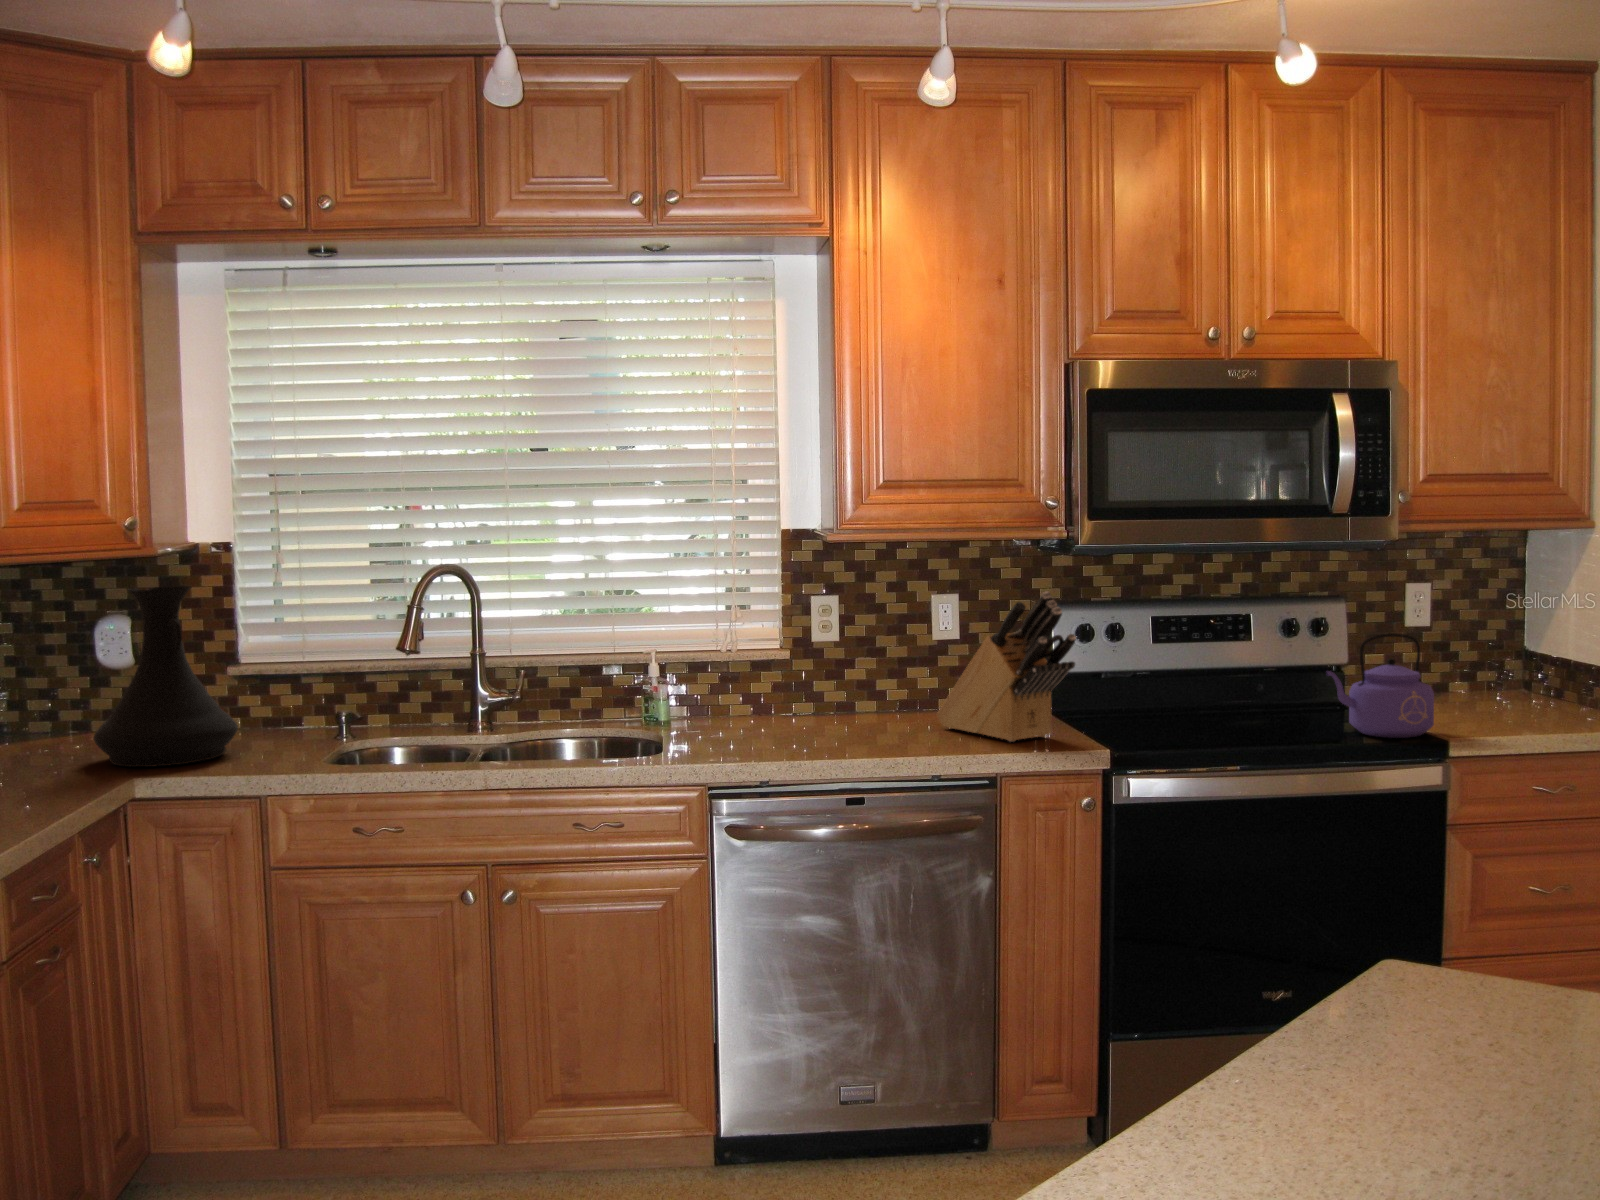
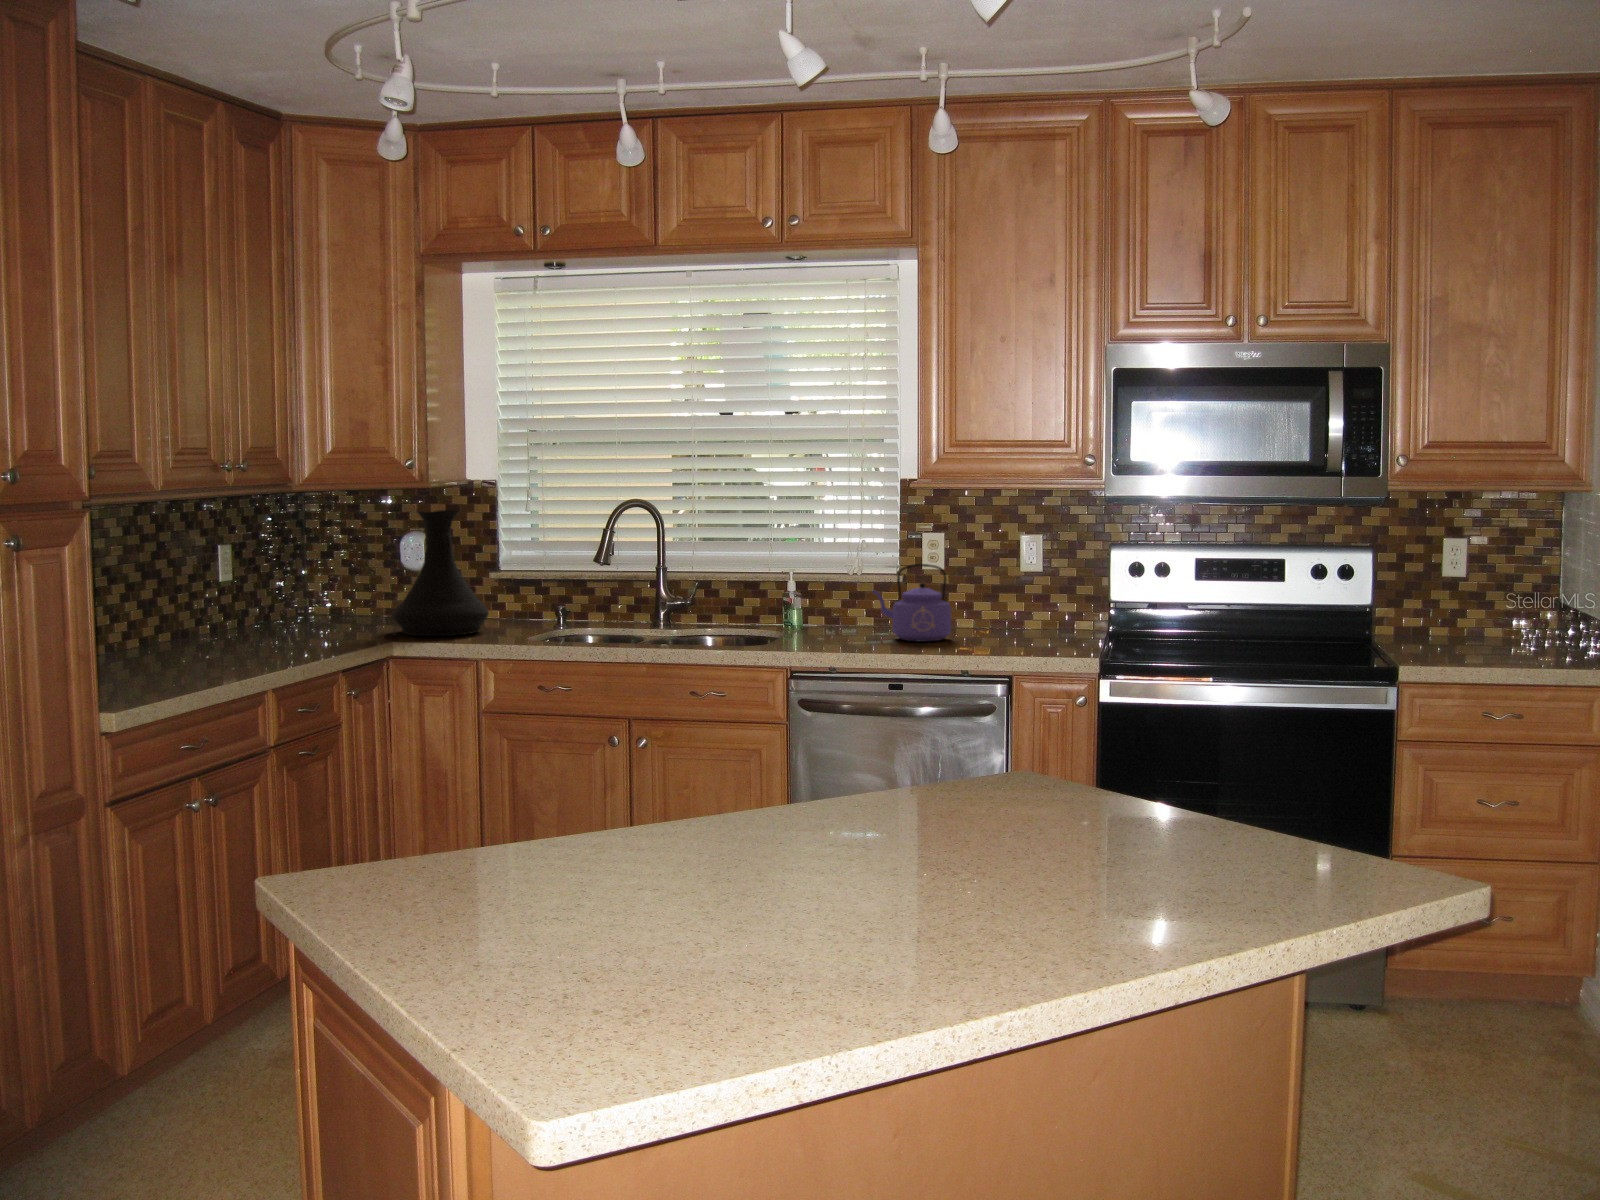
knife block: present [937,591,1076,742] -> none [1006,532,1100,650]
kettle: present [1326,633,1434,738] -> present [873,564,951,642]

